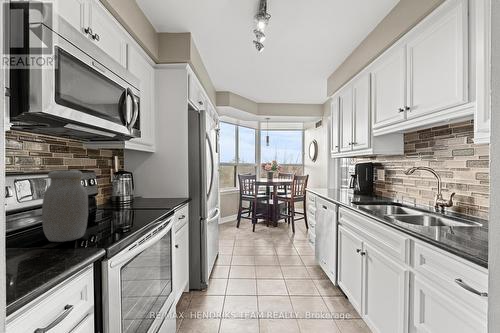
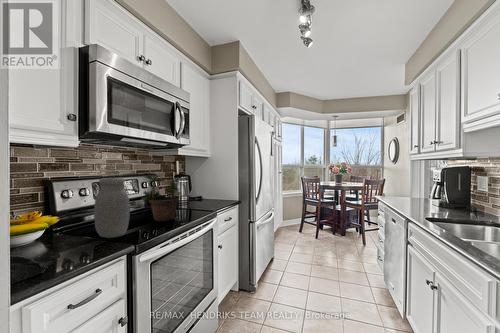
potted plant: none [90,161,140,221] -> present [142,172,180,221]

